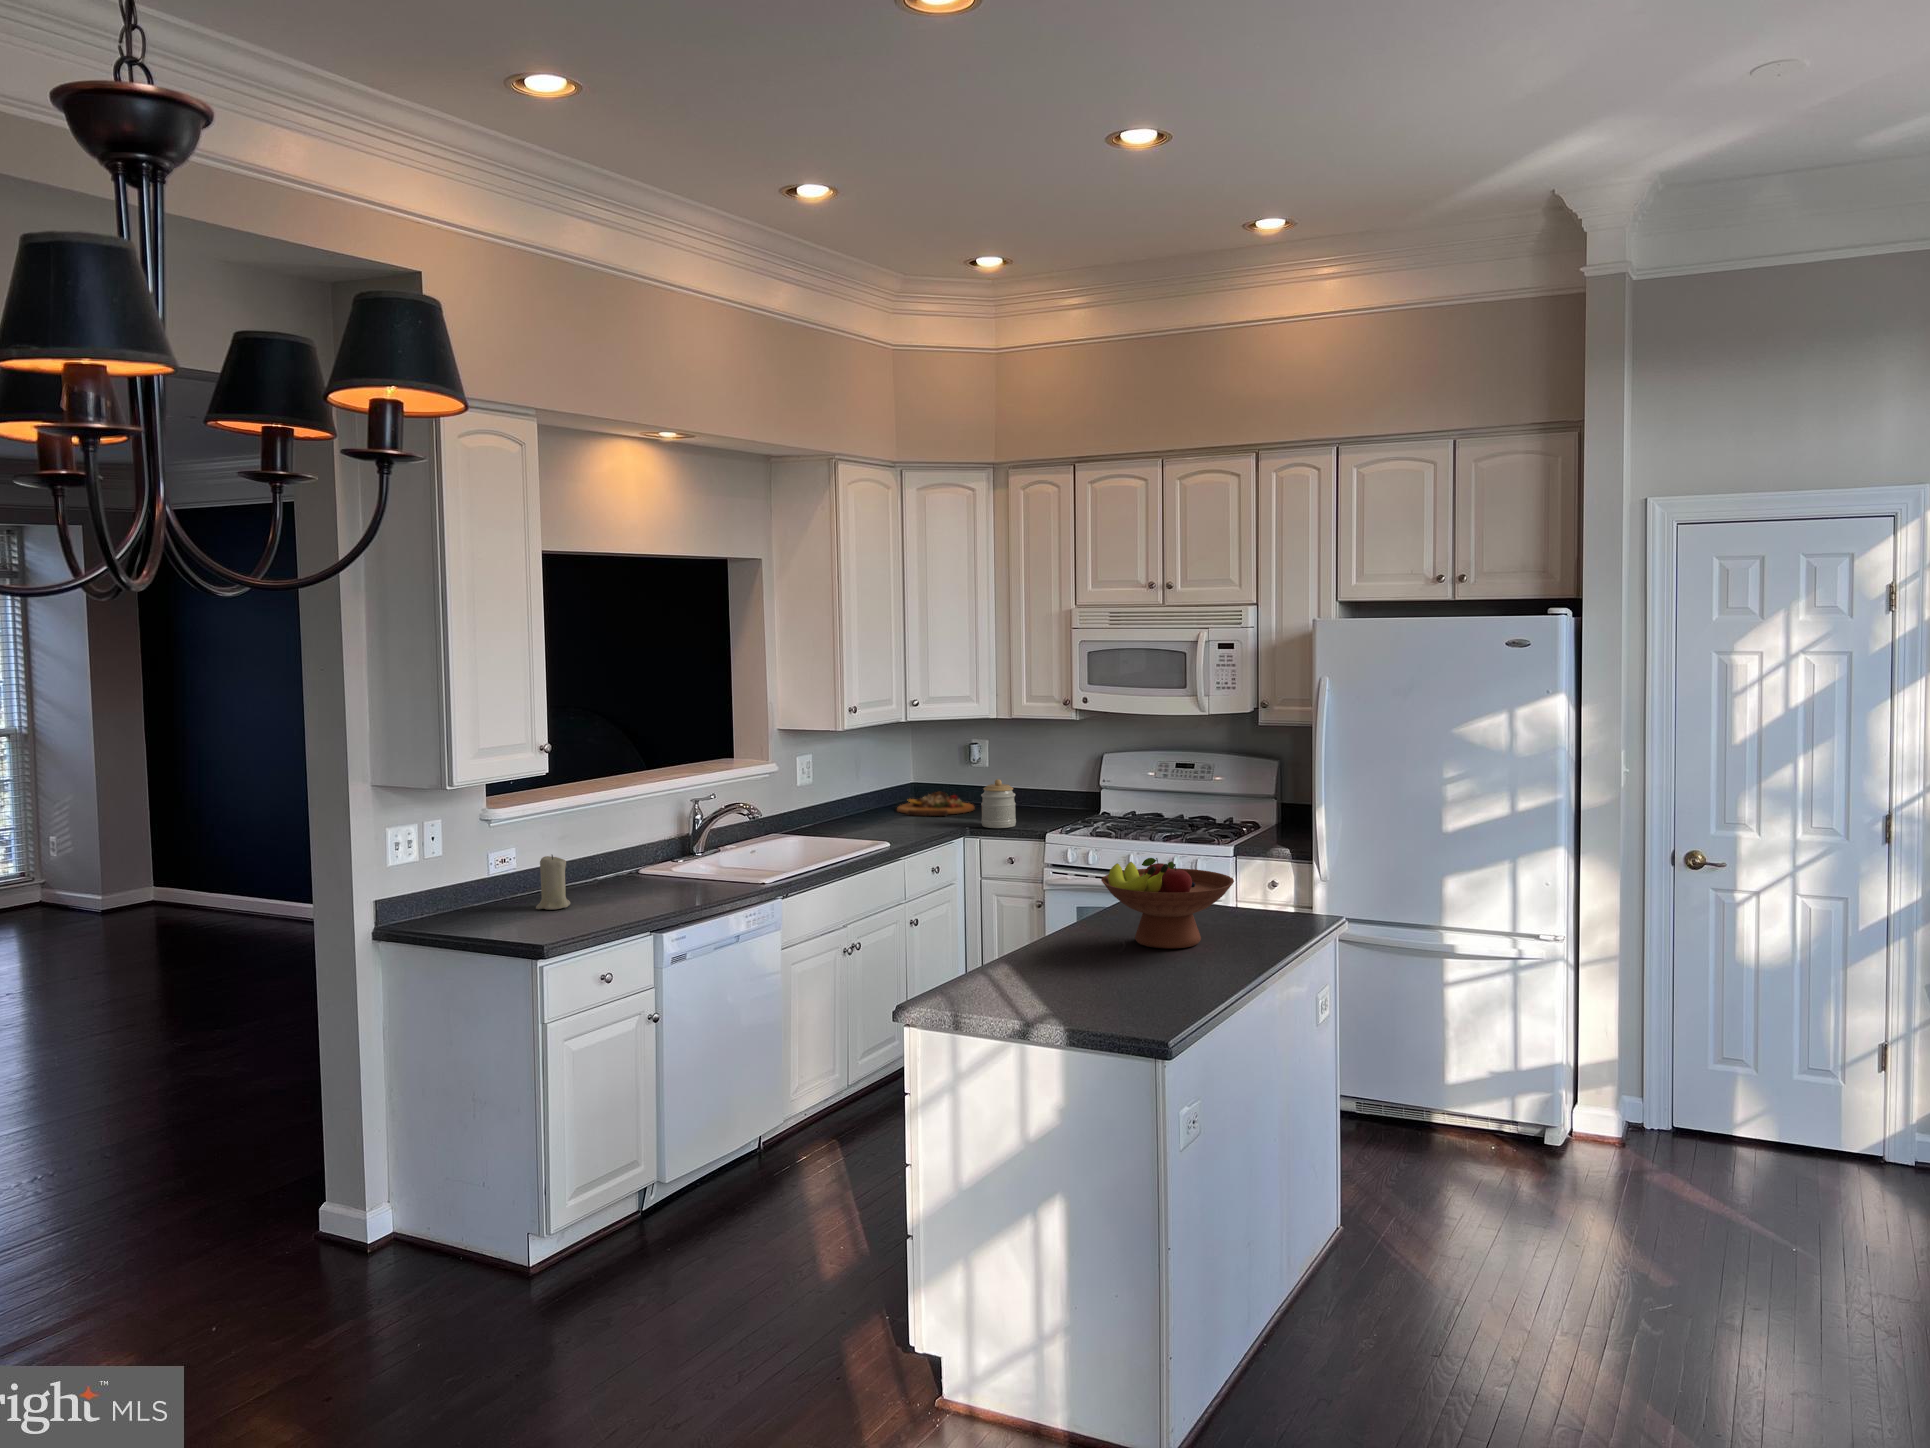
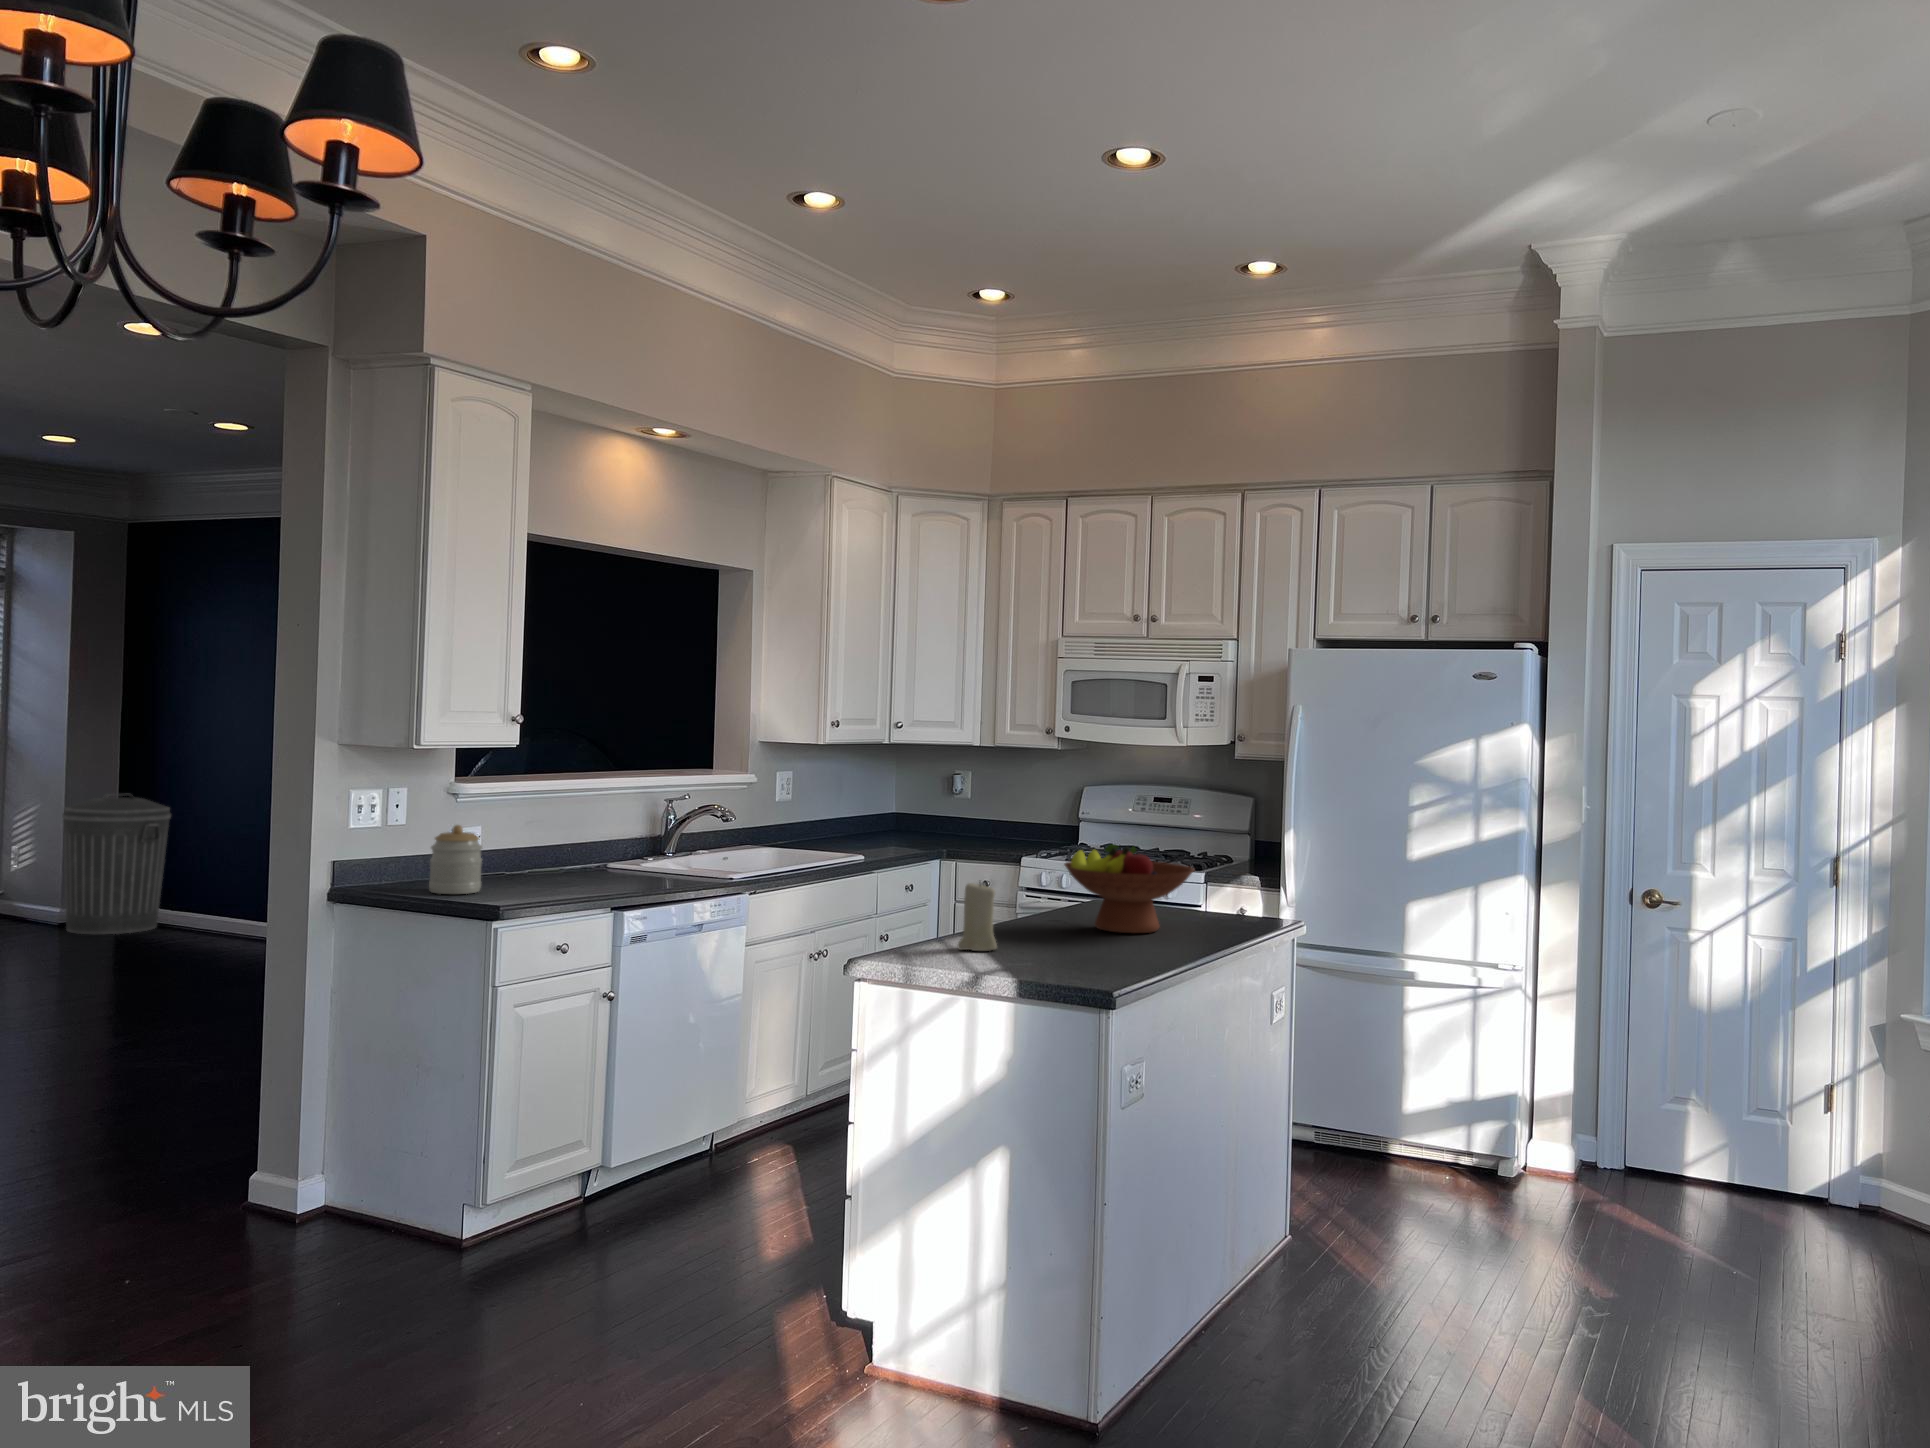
jar: present [981,779,1016,828] -> present [429,825,482,894]
trash can: none [100,782,203,922] -> present [62,794,171,934]
cutting board: present [897,792,974,816] -> none [875,819,954,841]
candle: present [536,855,570,910] -> present [958,883,997,951]

